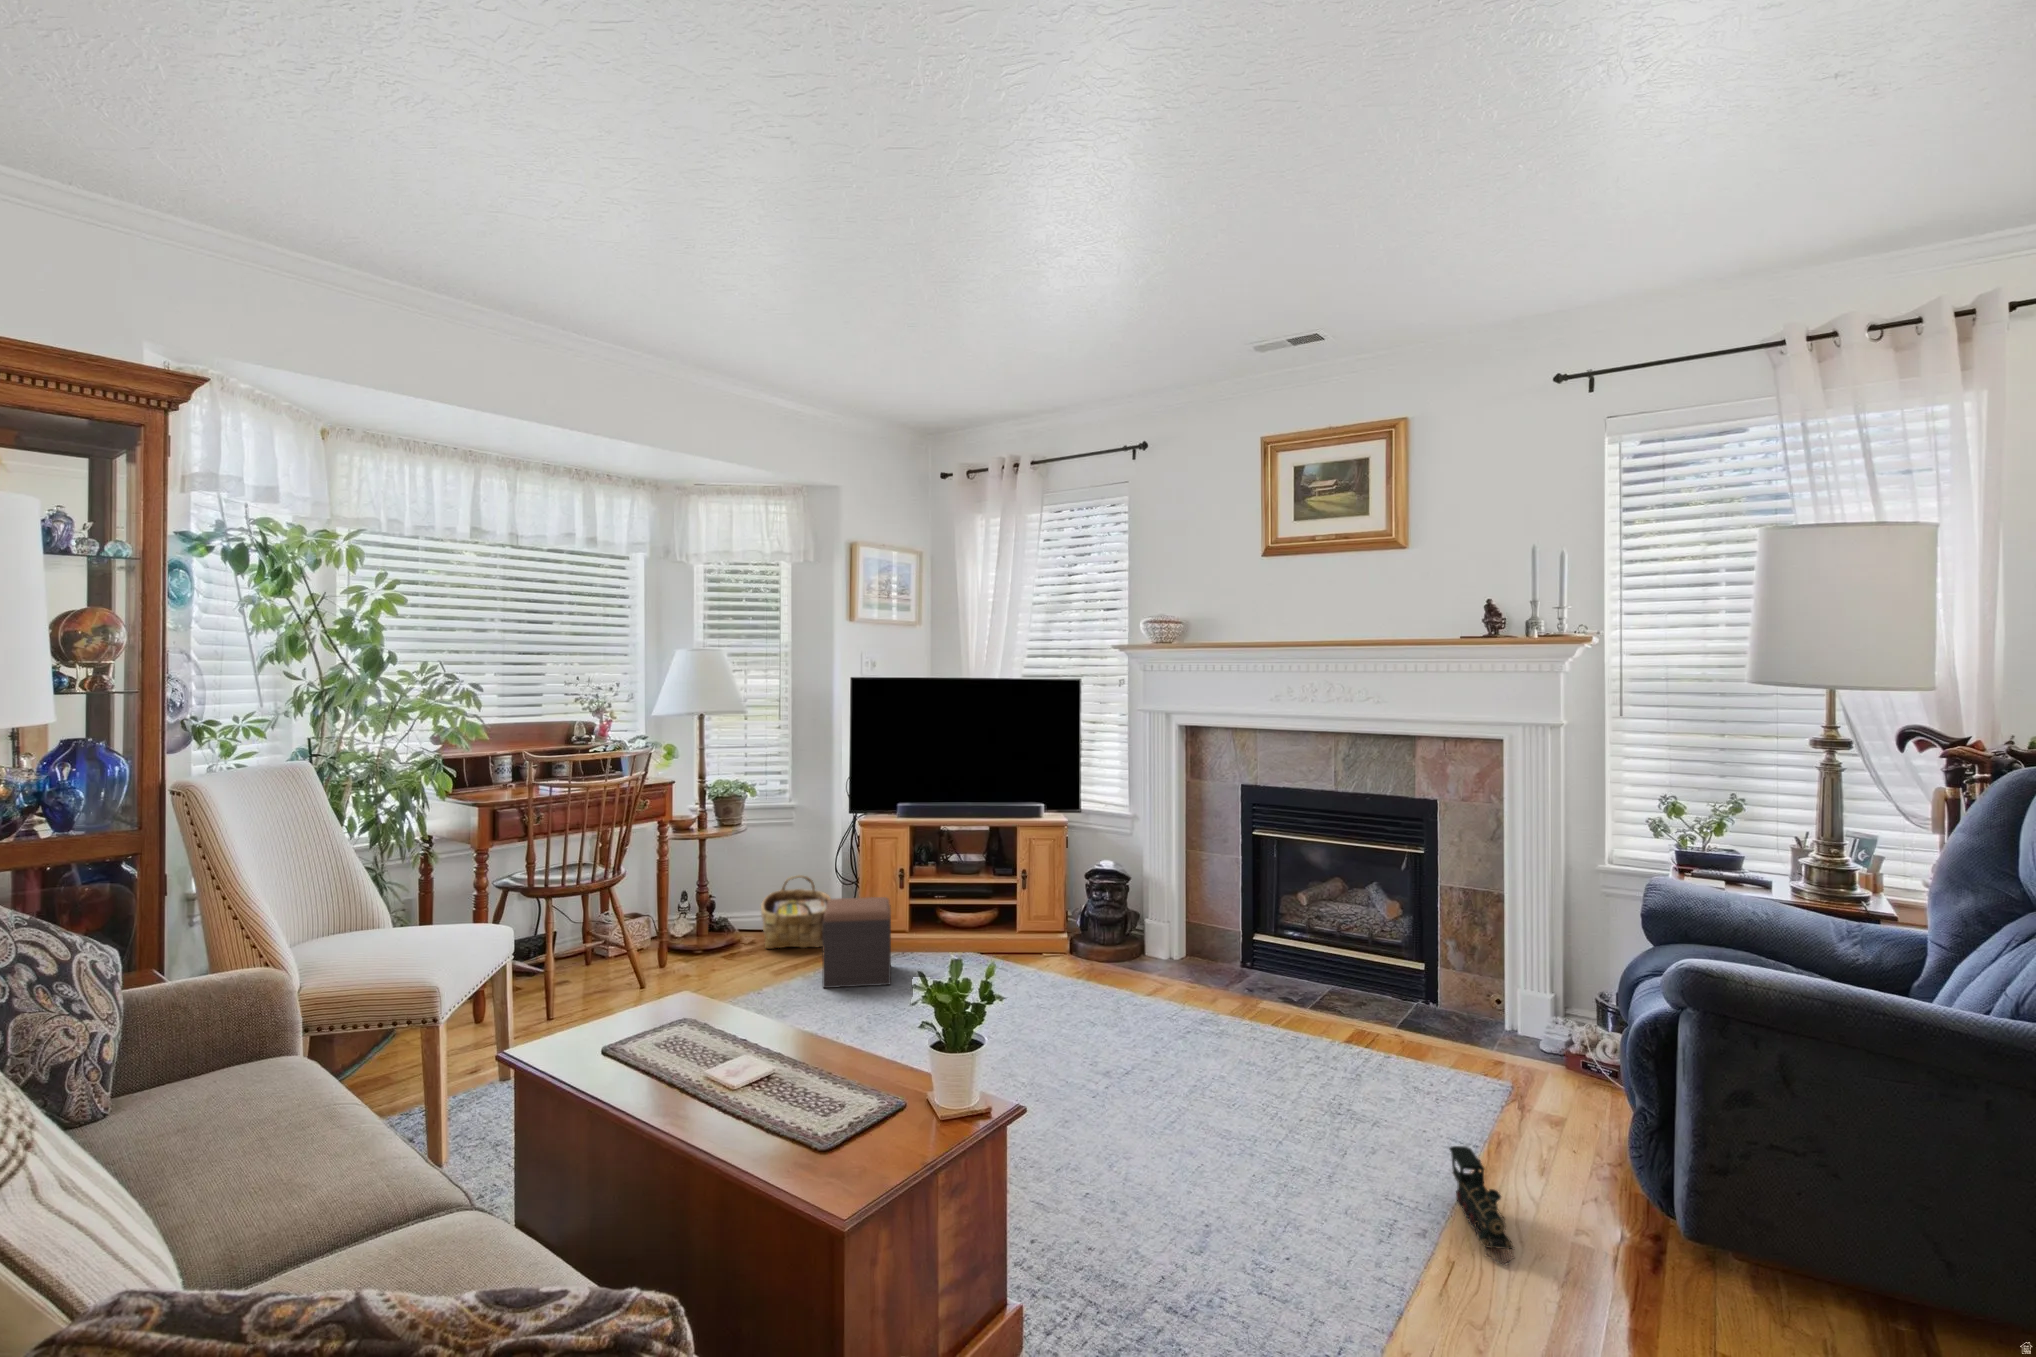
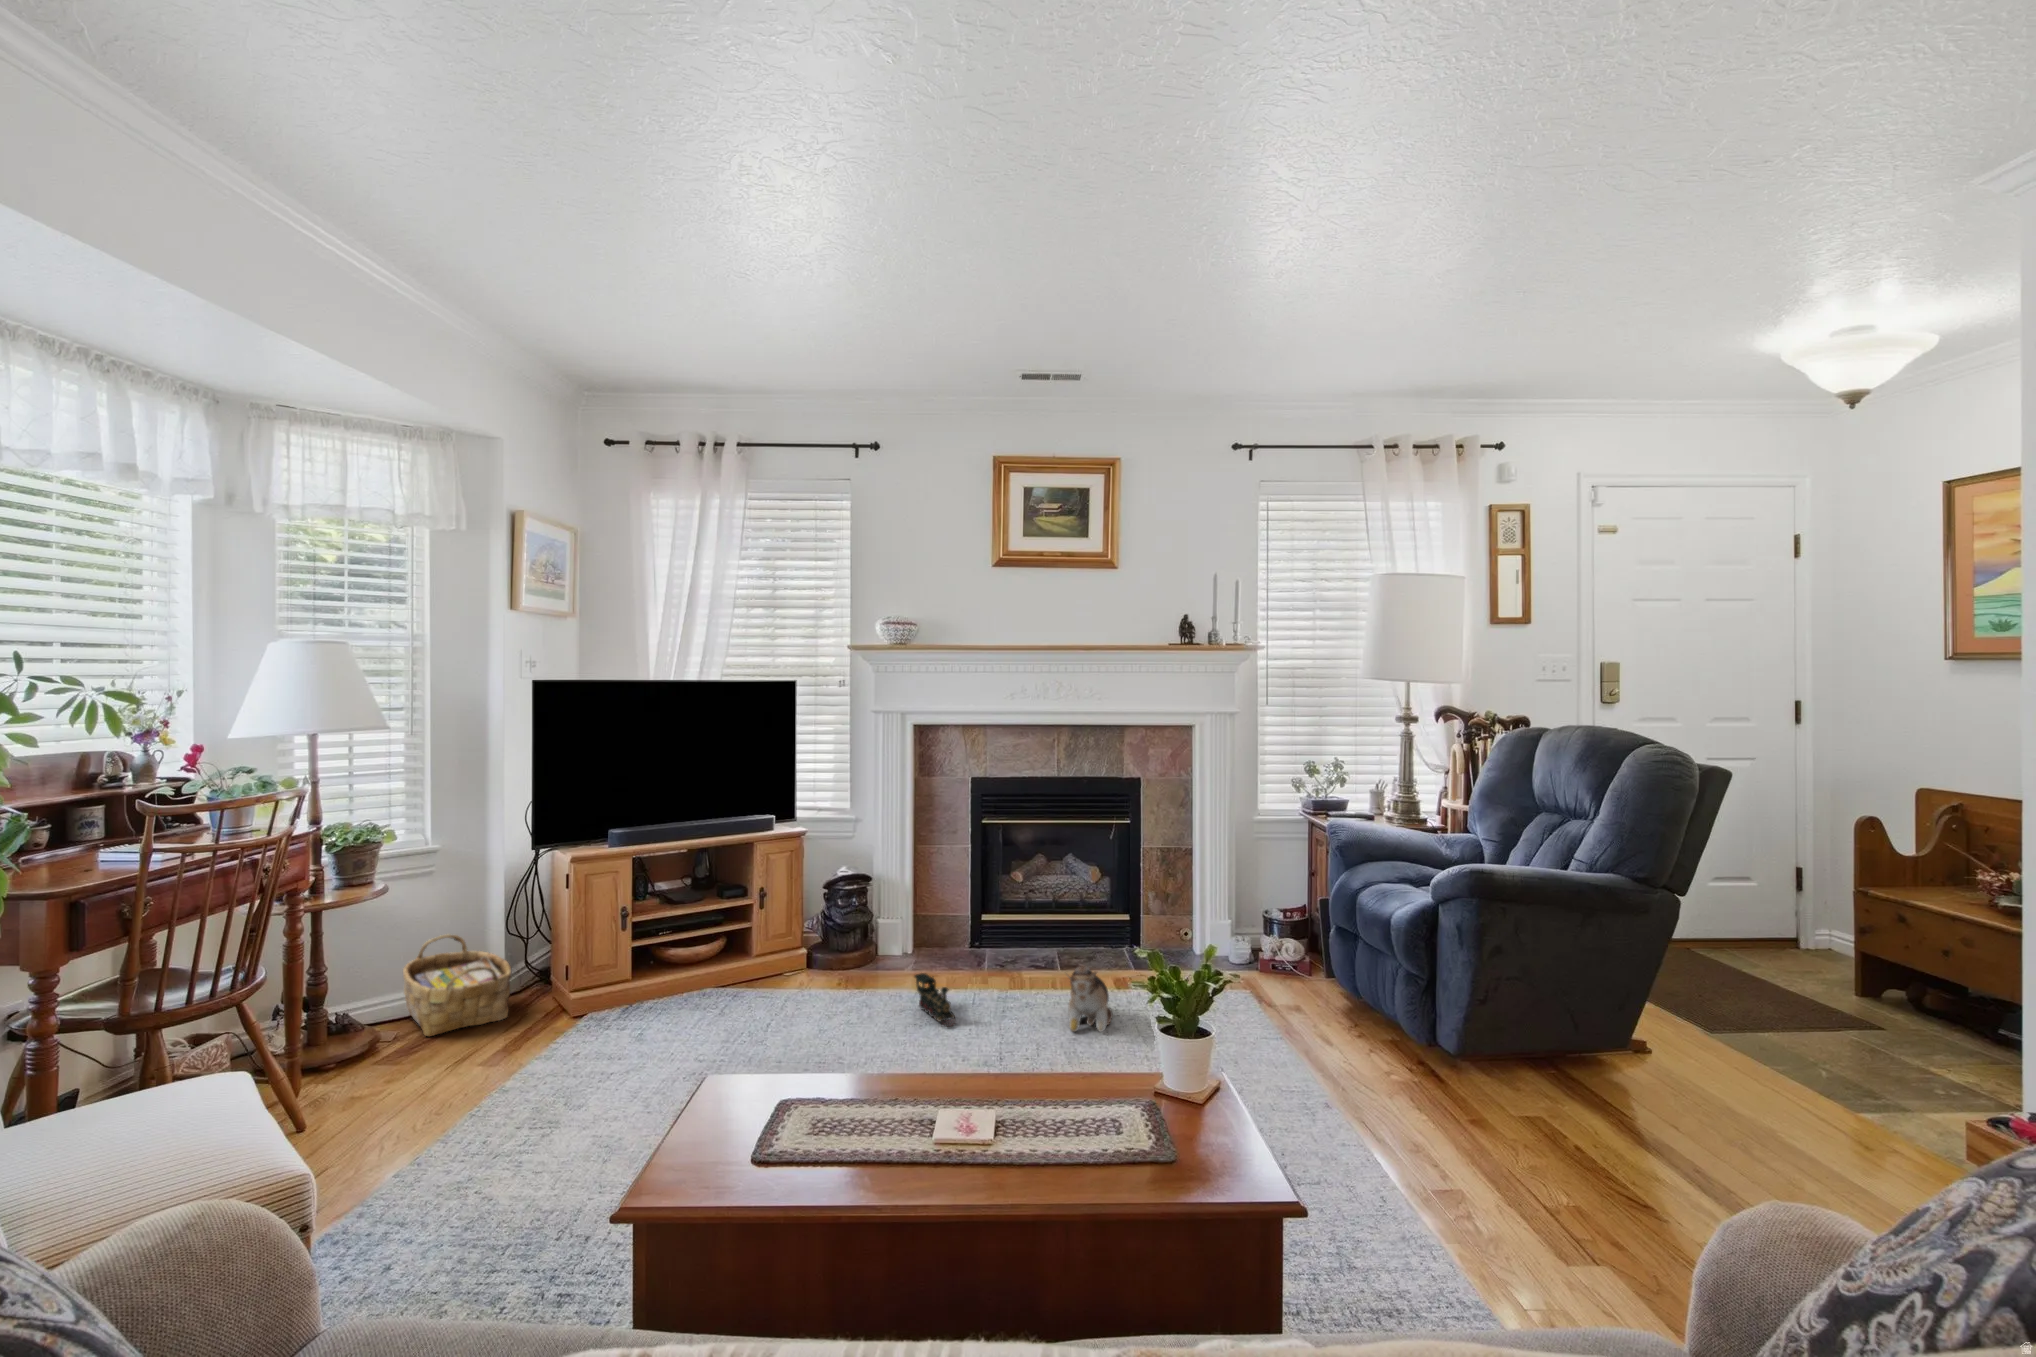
footstool: present [822,897,891,988] -> none [550,940,660,1062]
plush toy: none [1205,996,1297,1076] -> present [1068,966,1112,1032]
toy train: present [1449,1146,1514,1265] -> present [915,973,955,1025]

